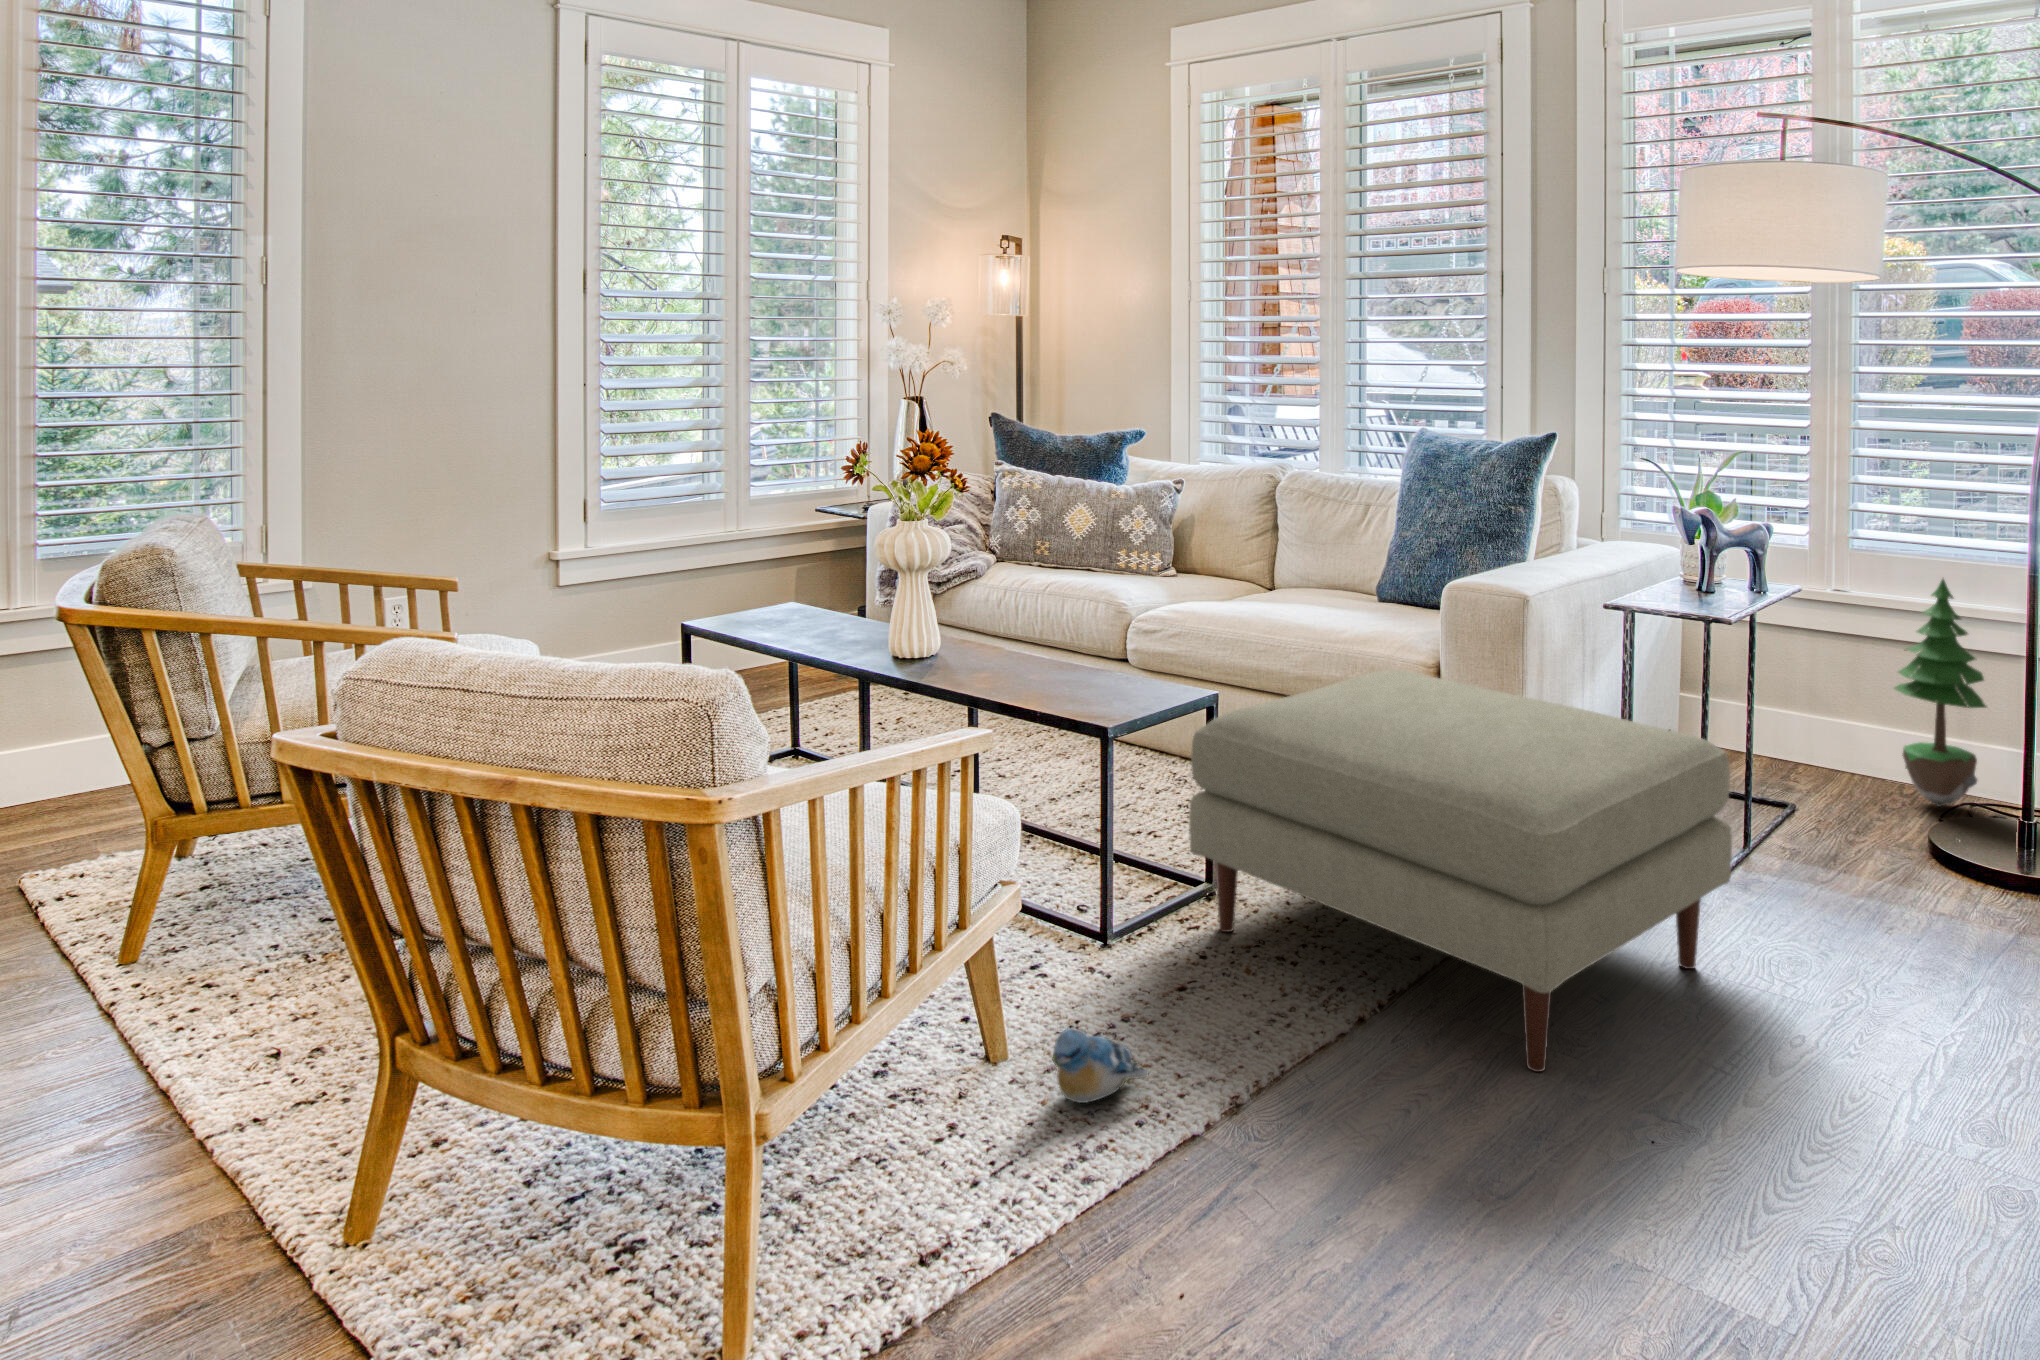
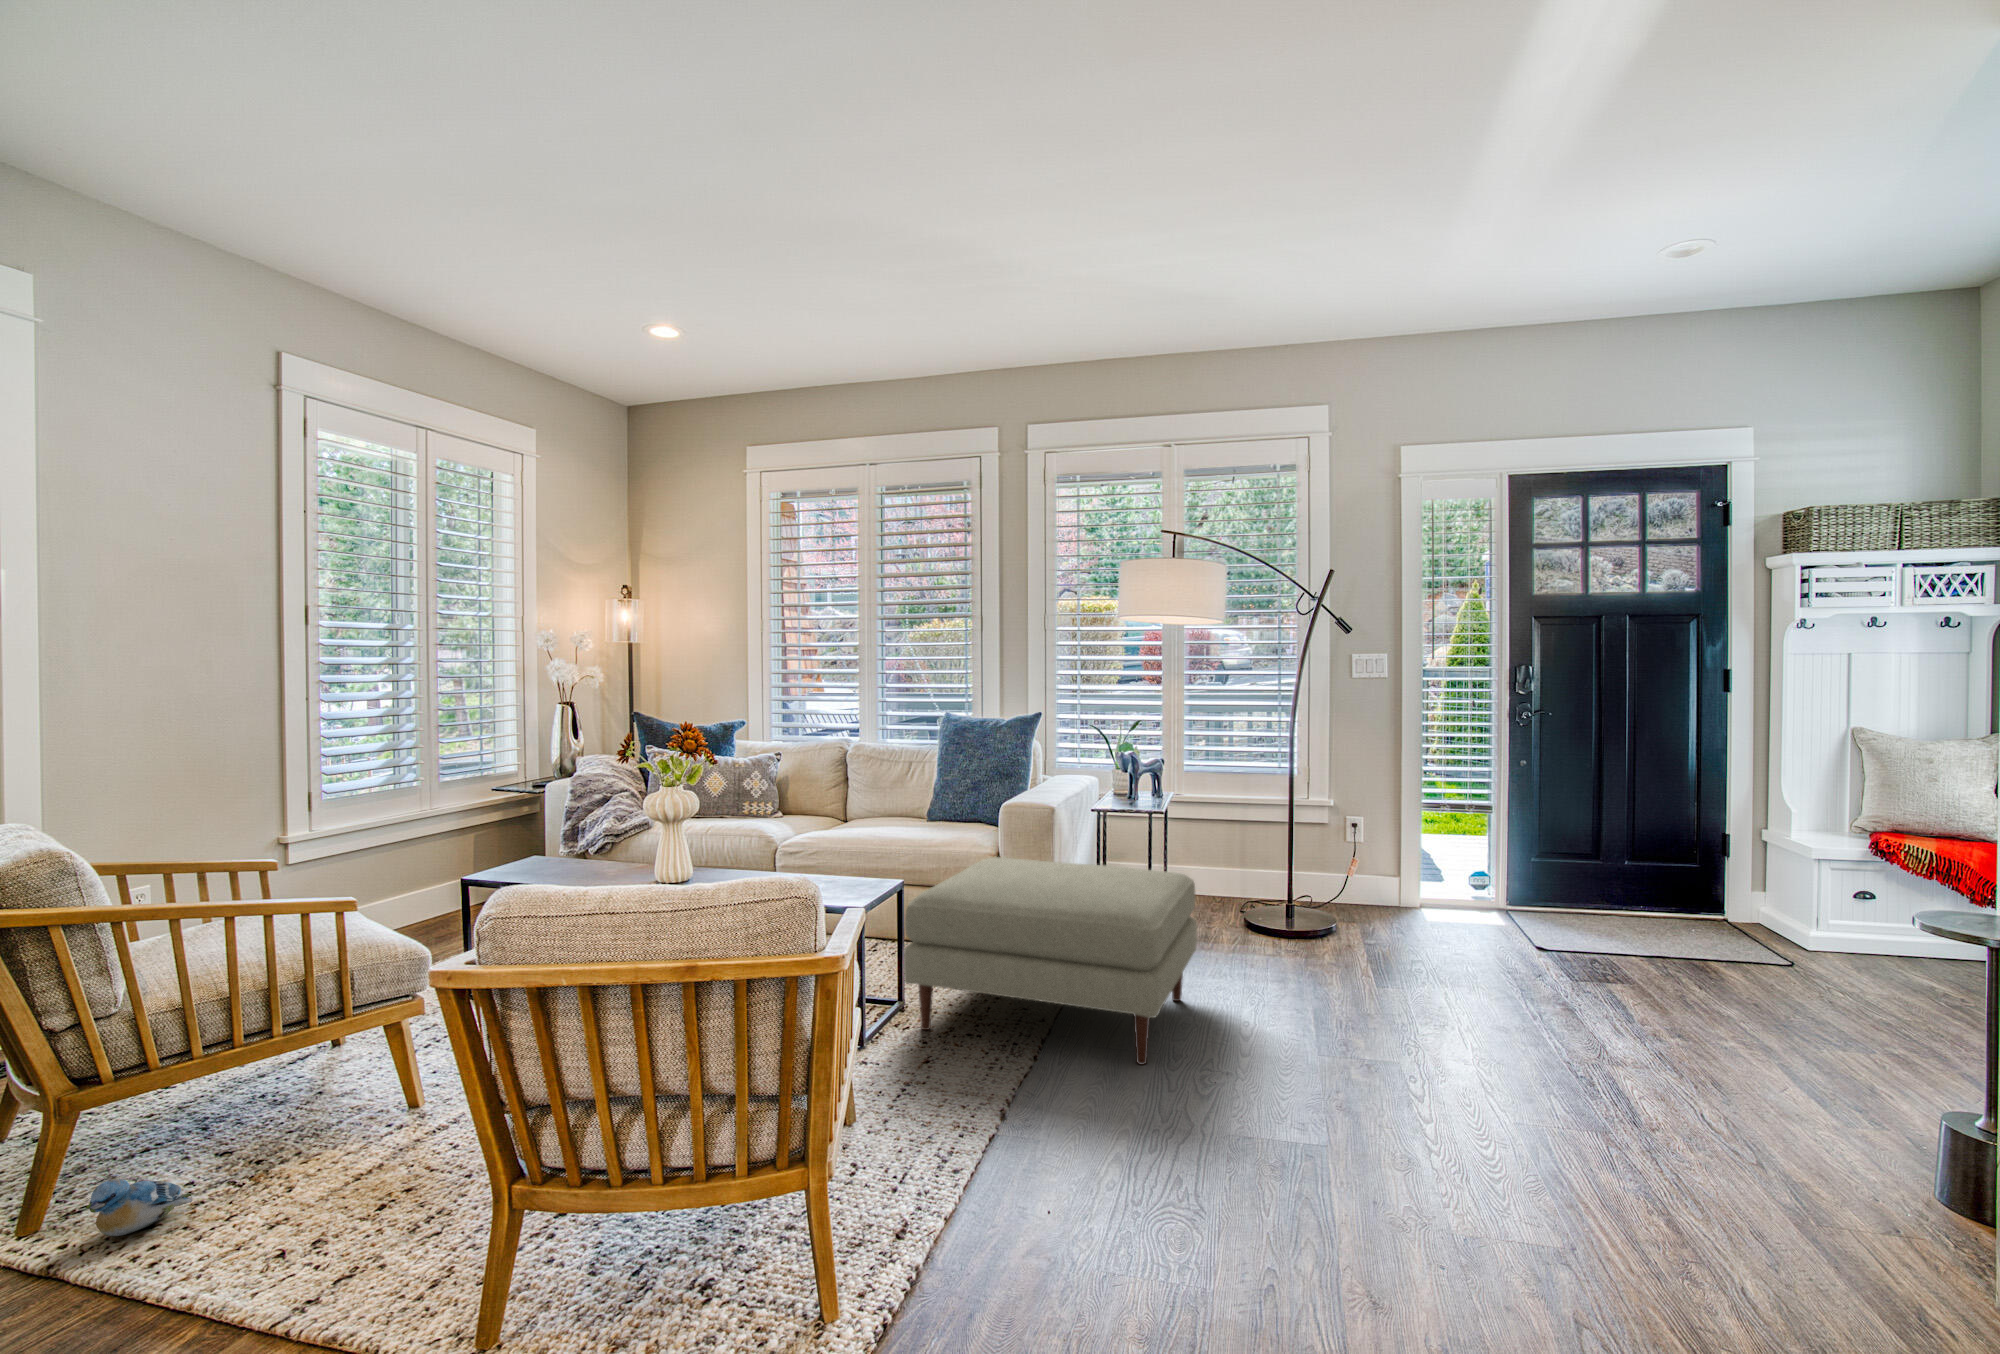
potted tree: present [1894,579,1986,807] -> none [1214,781,1260,905]
plush toy: present [1052,1028,1149,1103] -> present [86,1179,192,1236]

